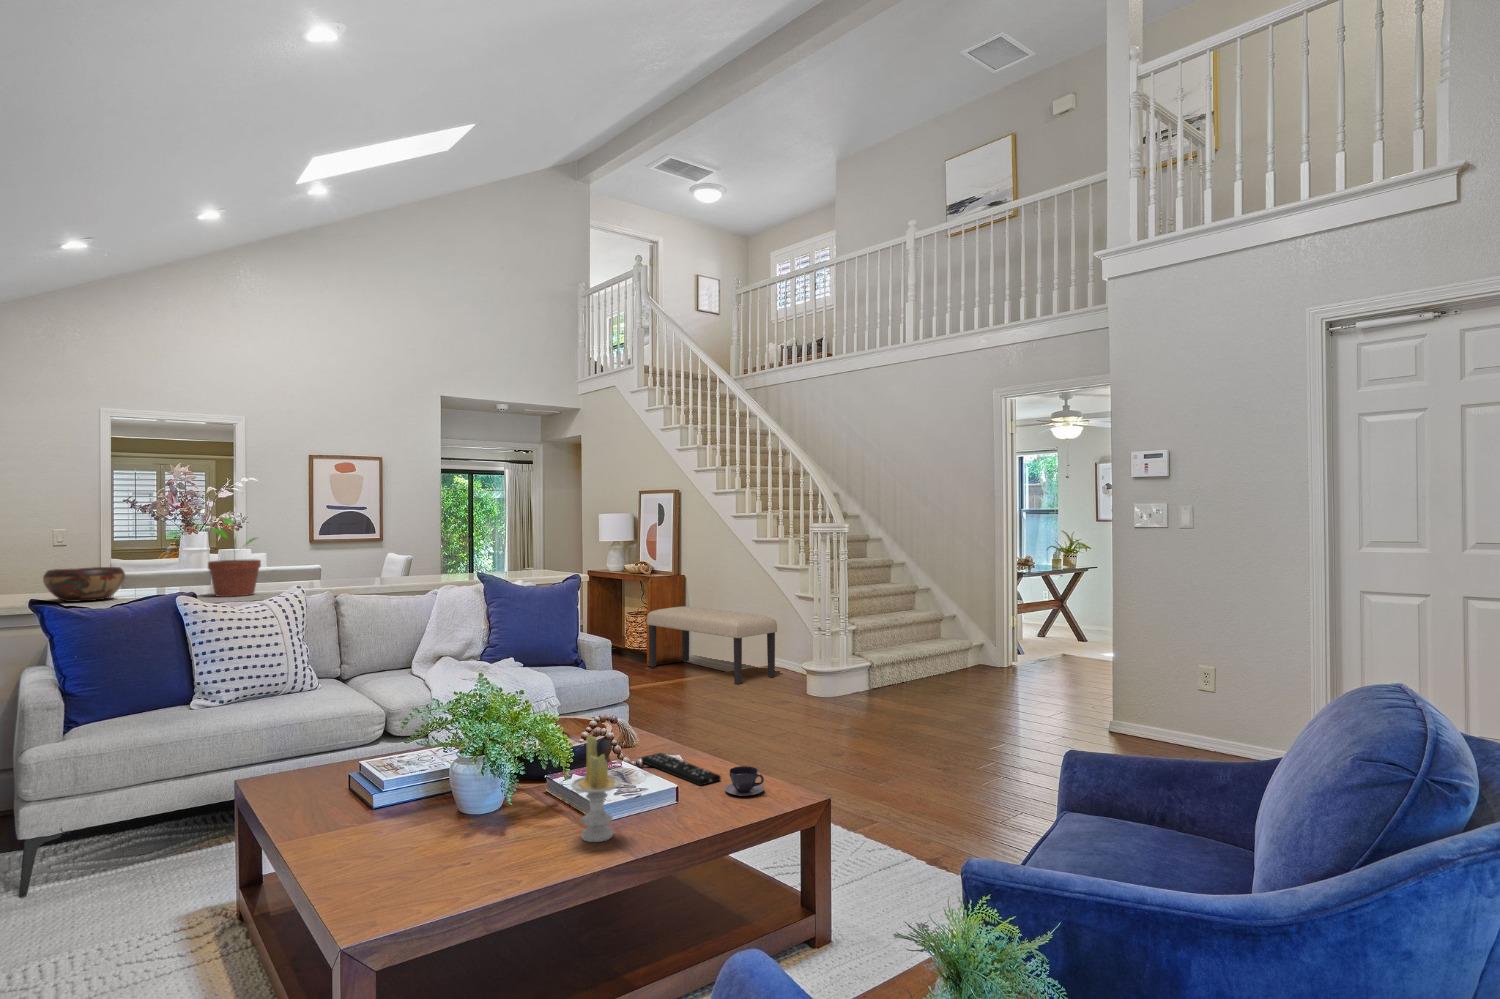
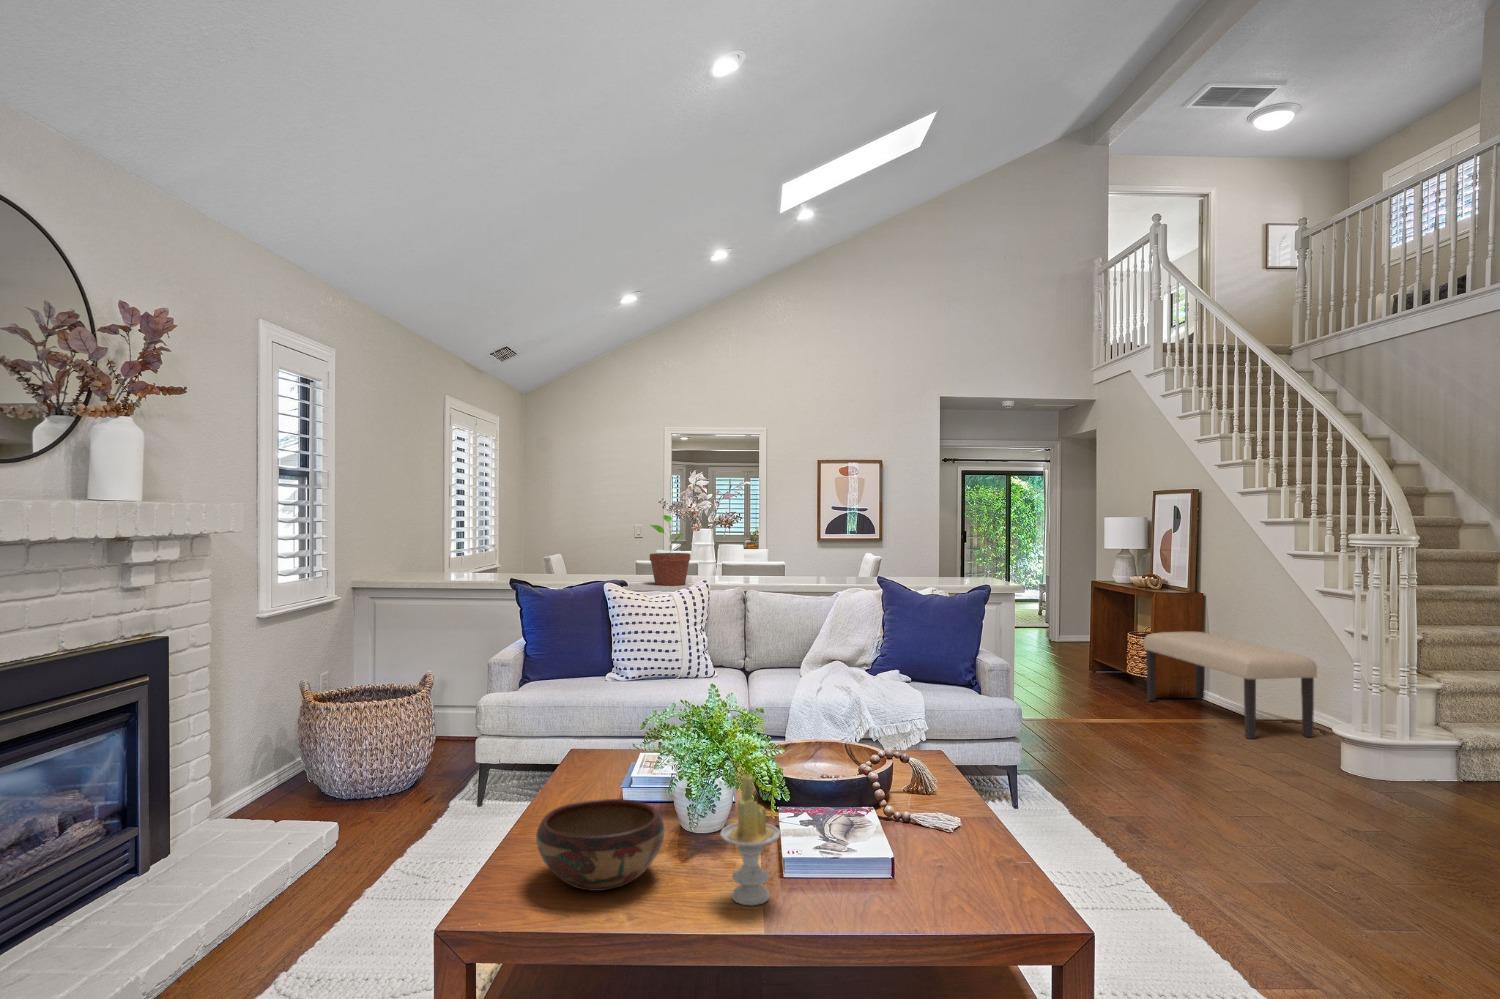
decorative bowl: present [43,567,125,602] -> present [536,799,665,891]
remote control: present [641,753,721,786] -> none [912,811,974,866]
teacup: present [725,766,764,796] -> none [958,854,1014,898]

